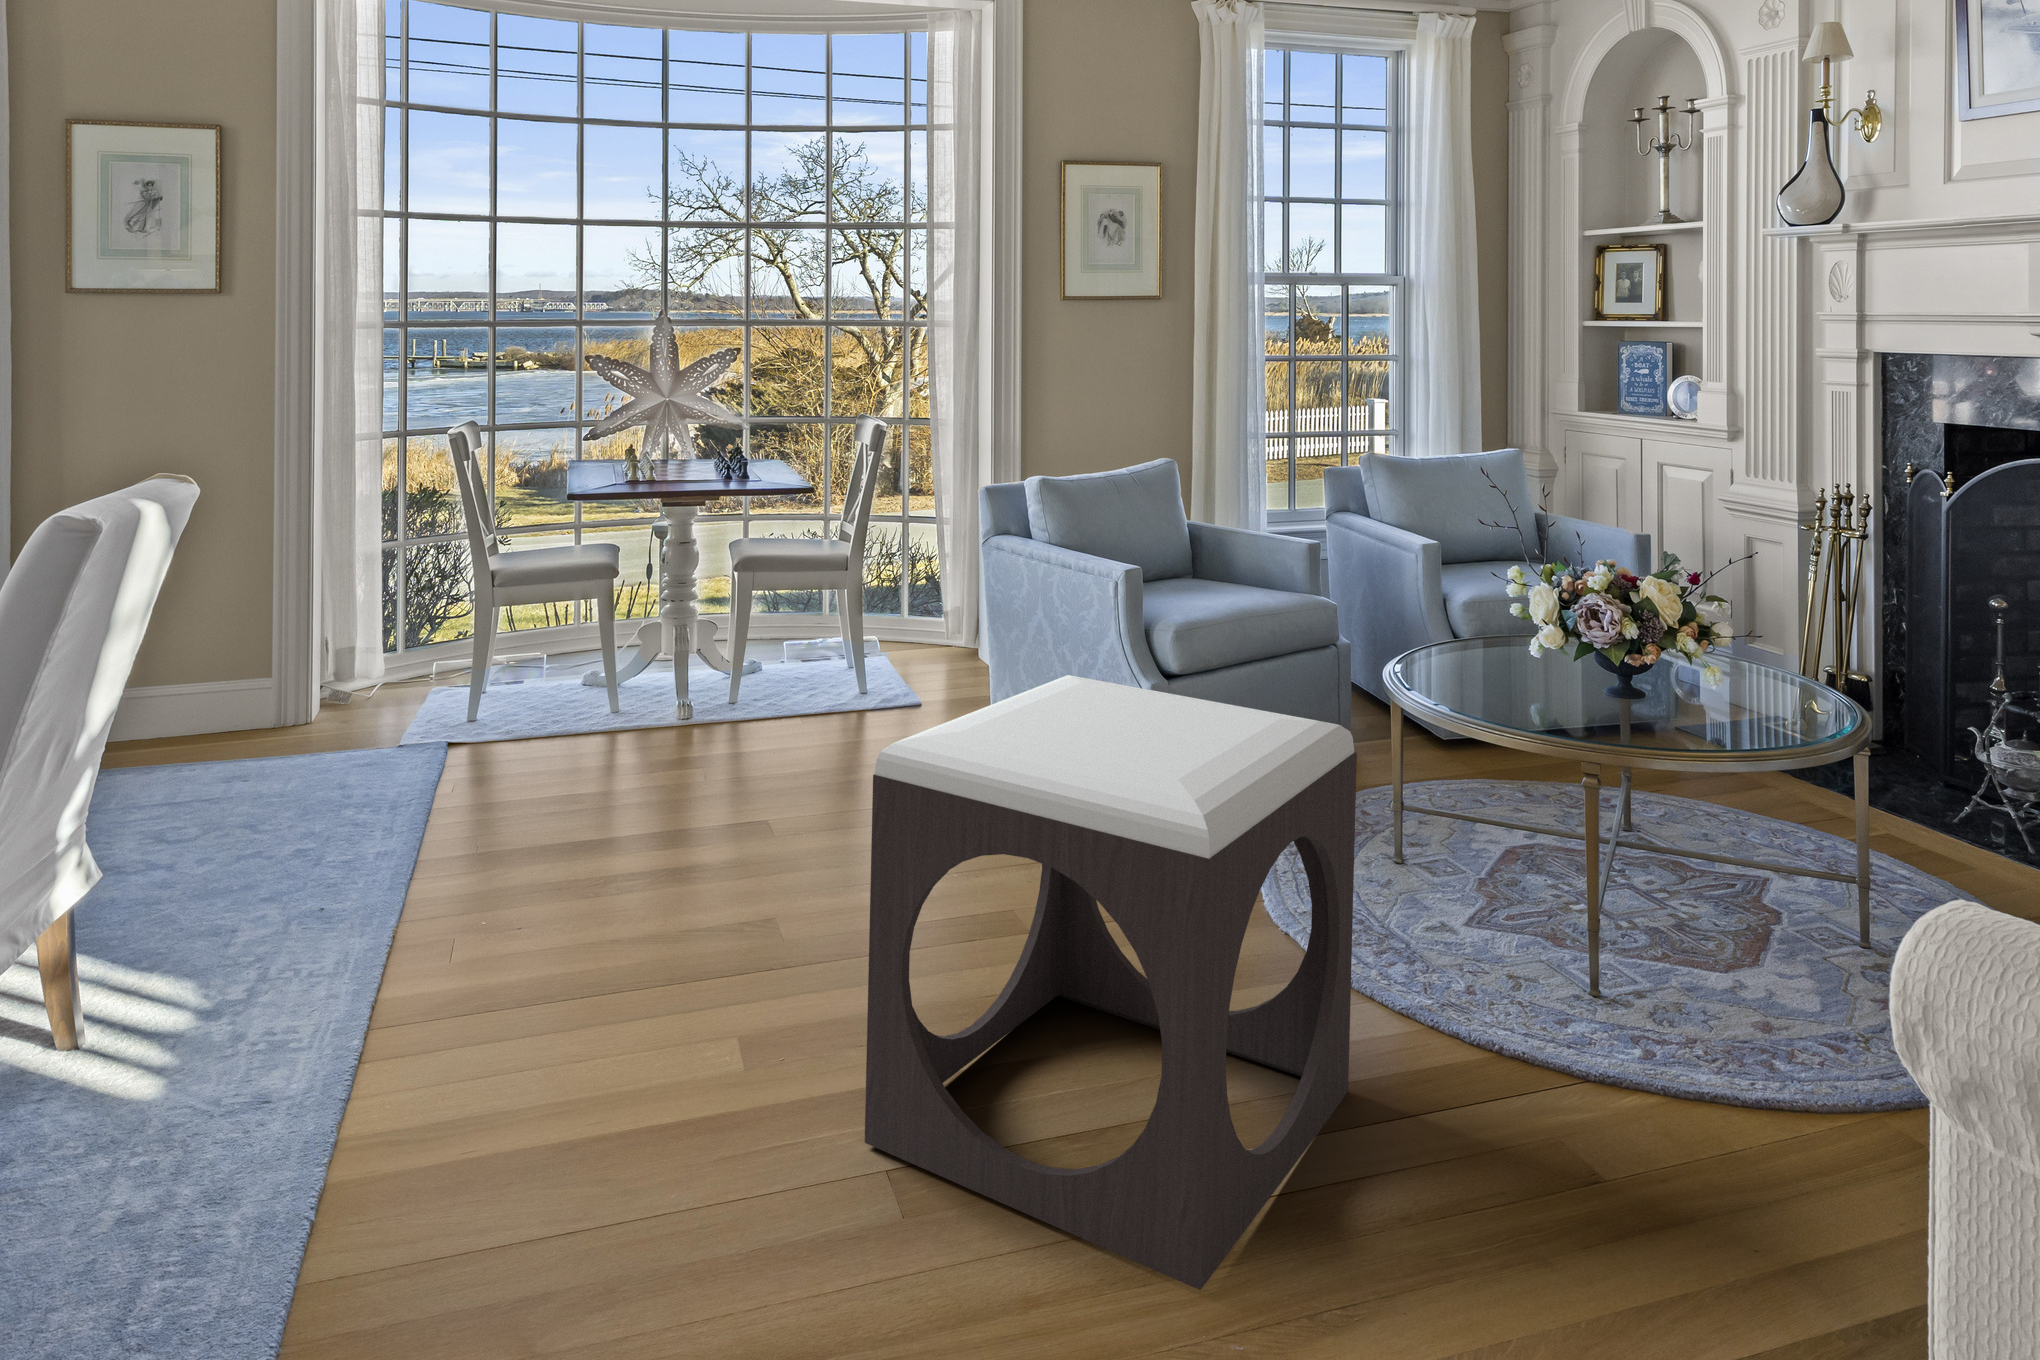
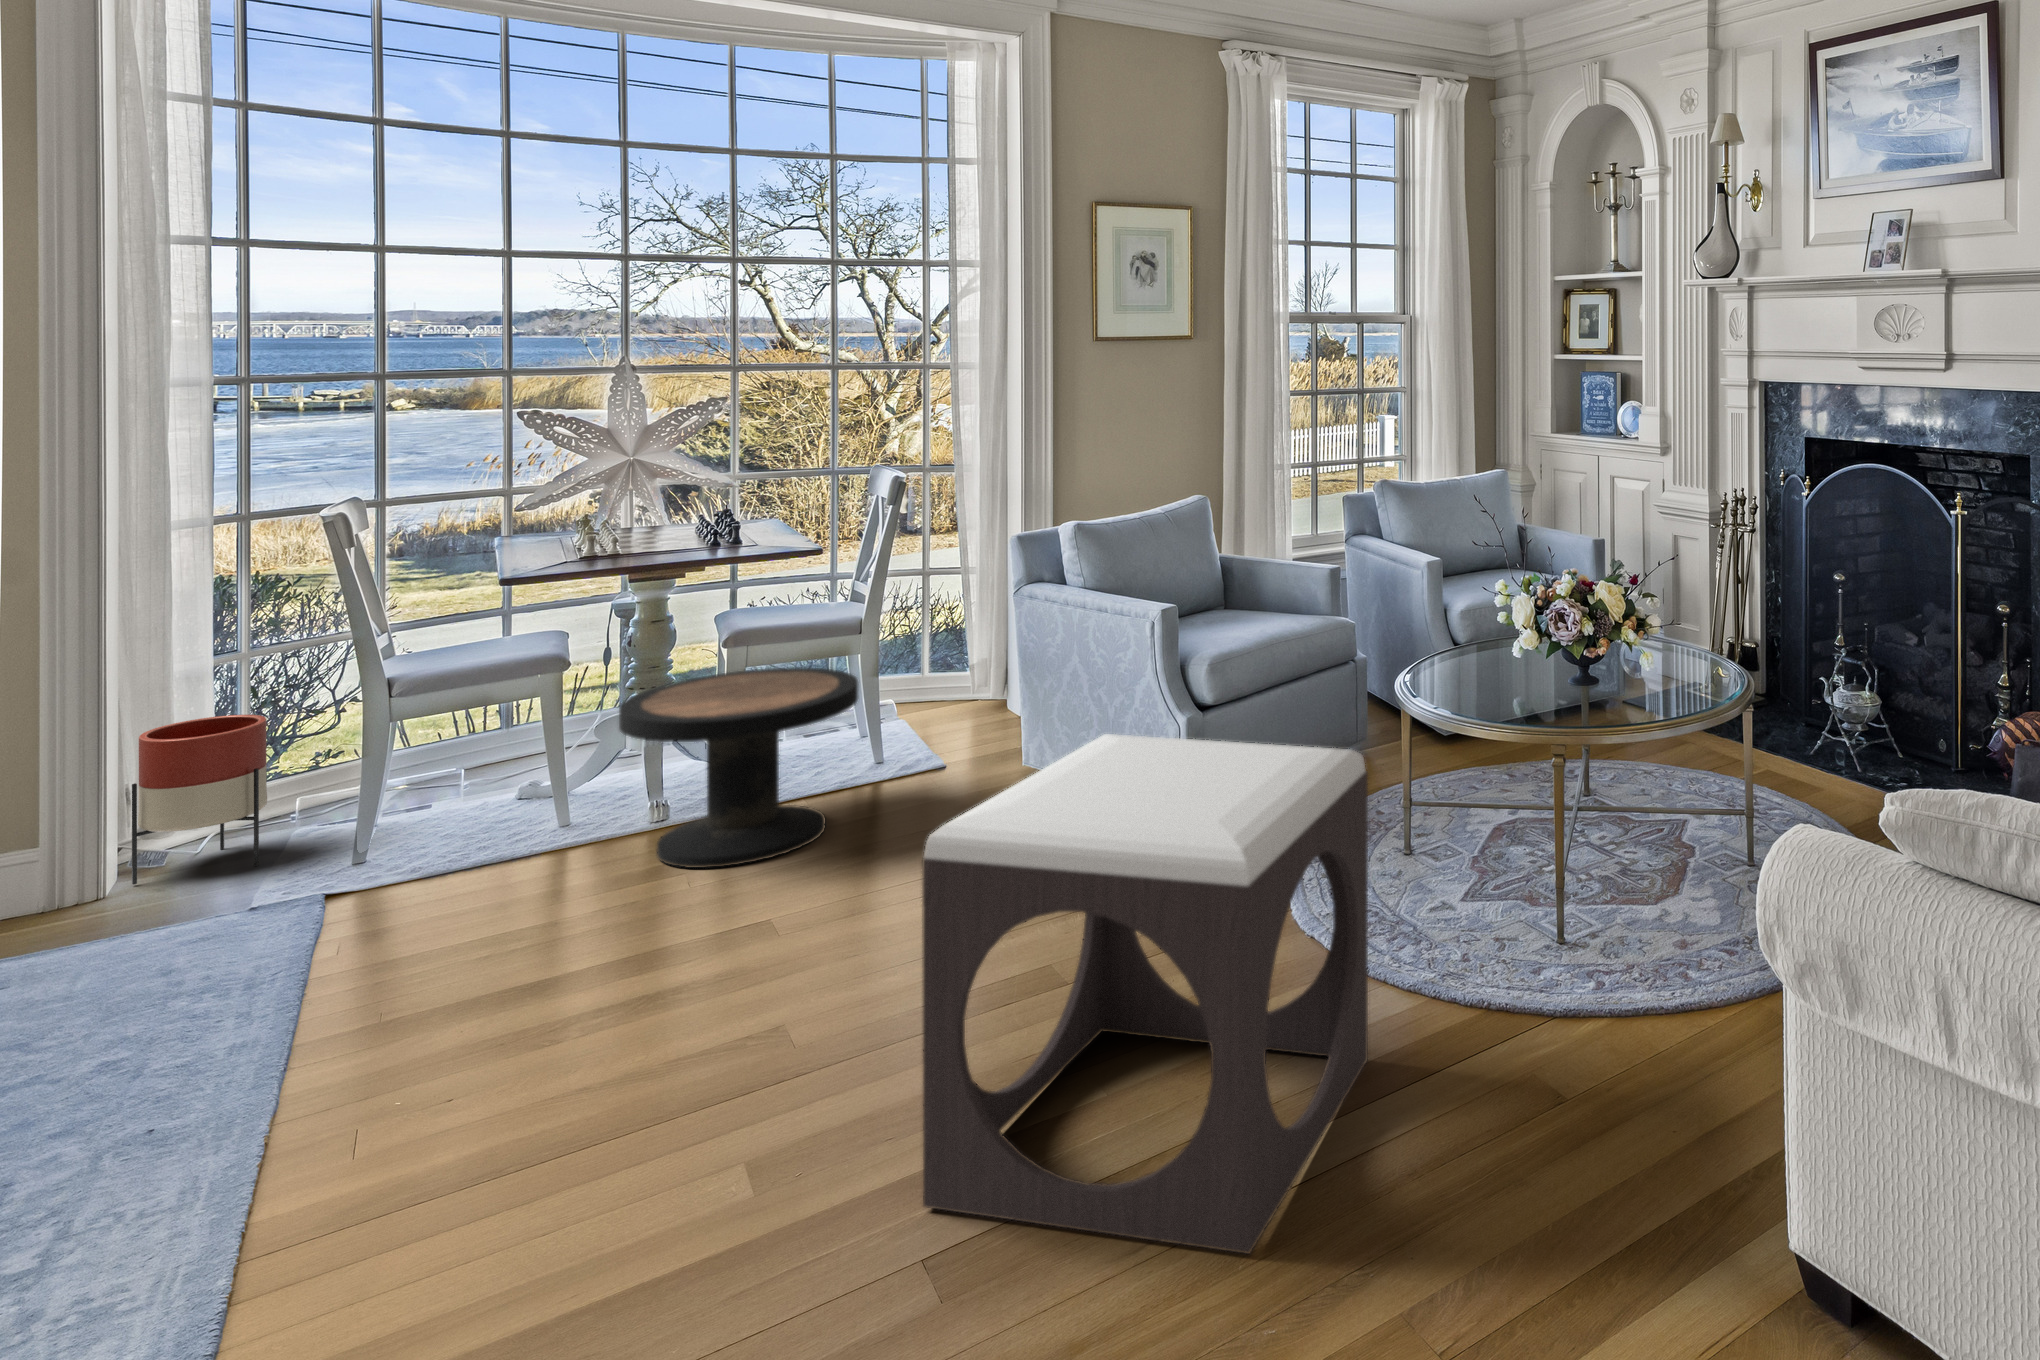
planter: none [310,584,403,715] -> present [132,715,267,885]
side table: none [651,588,852,769] -> present [619,667,858,868]

